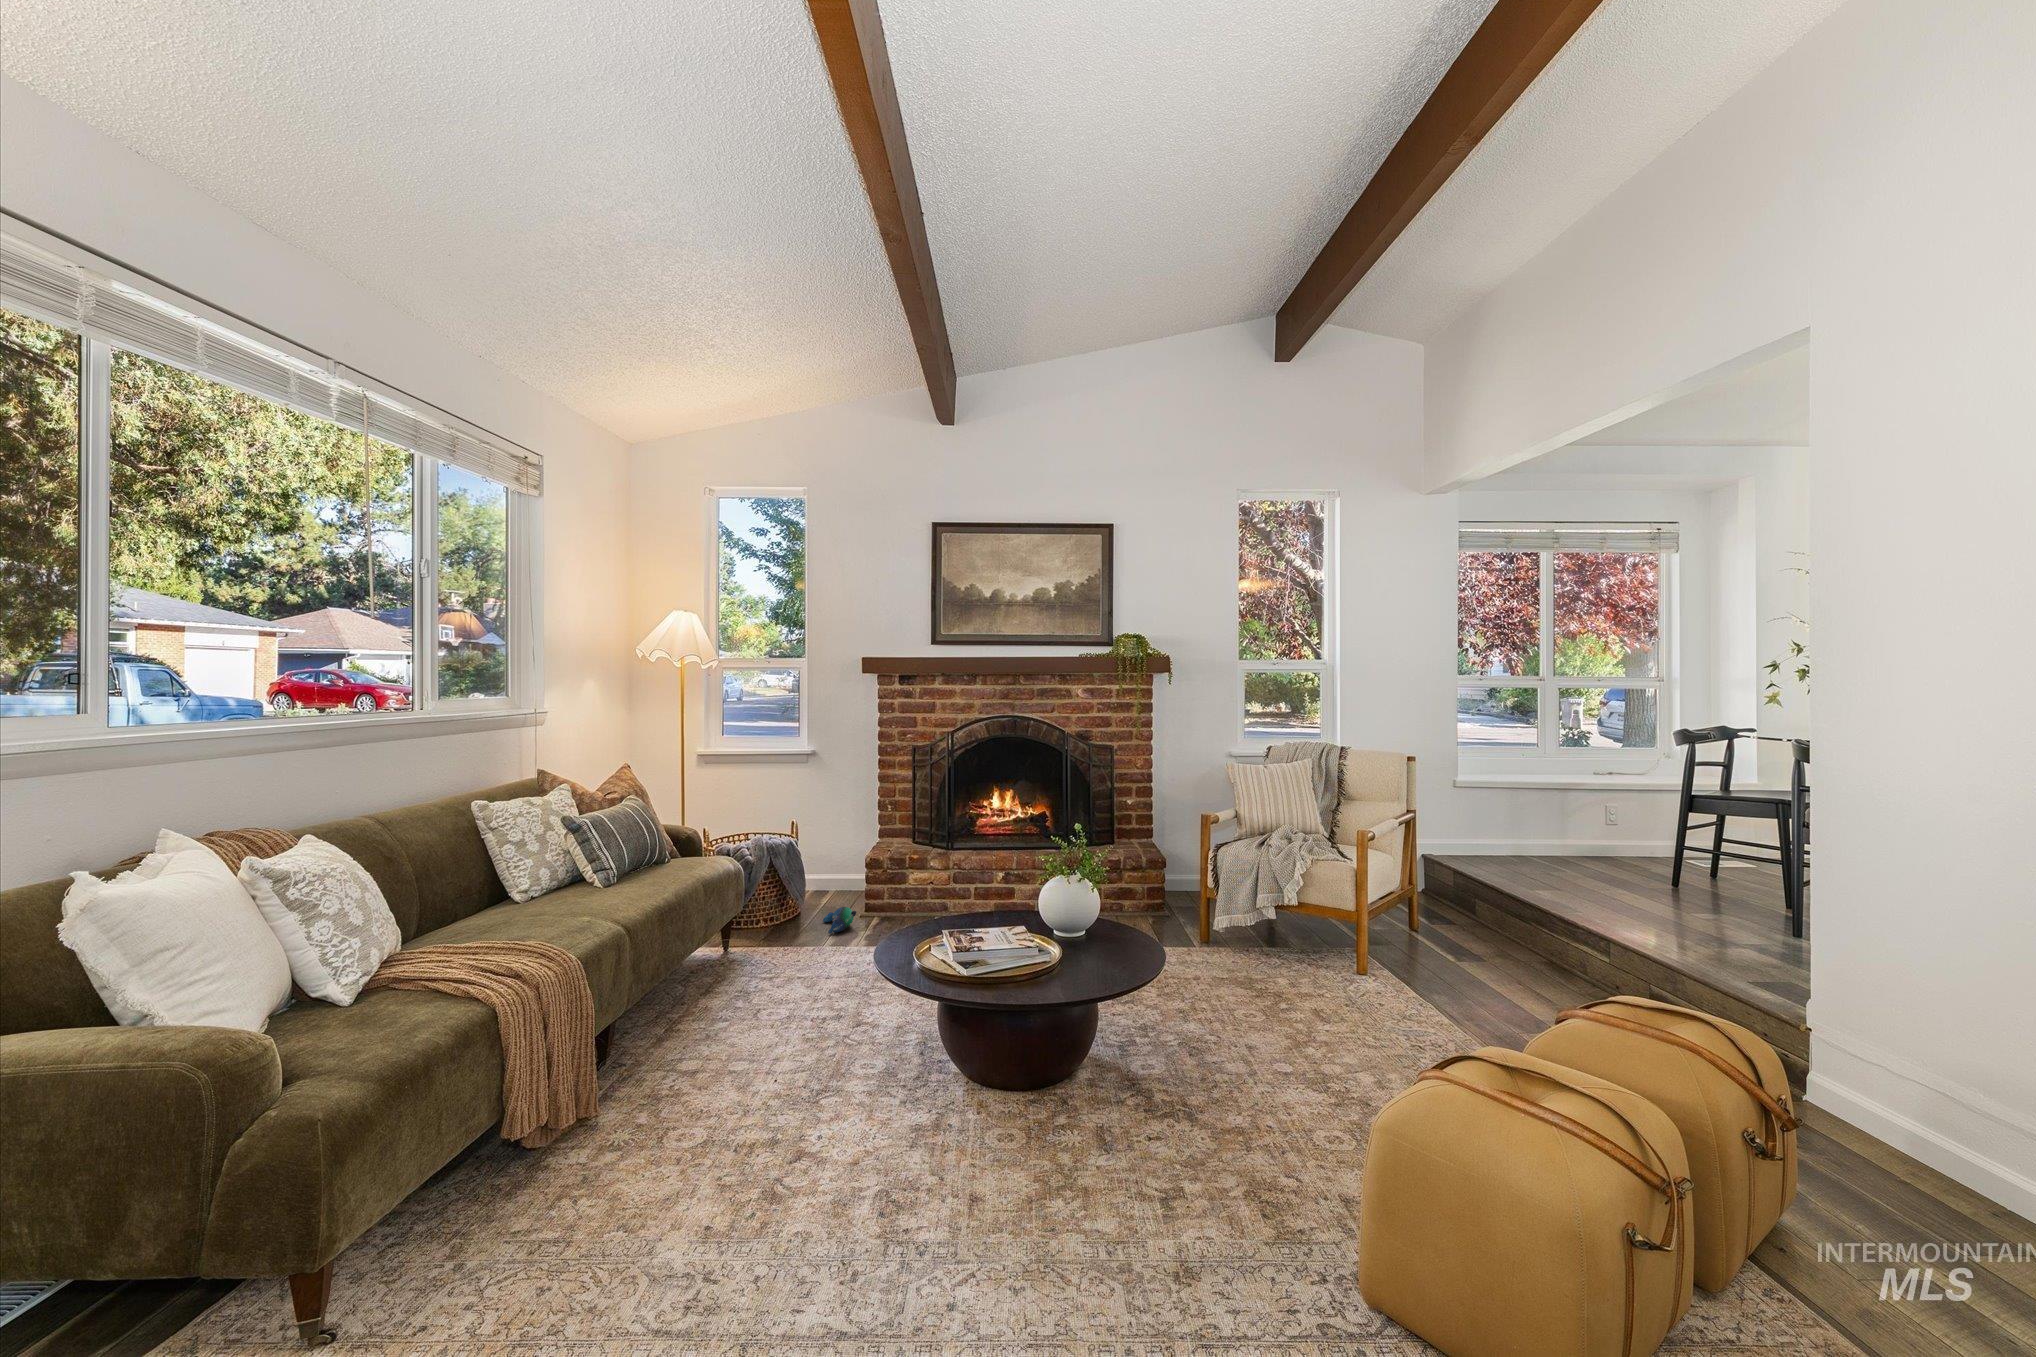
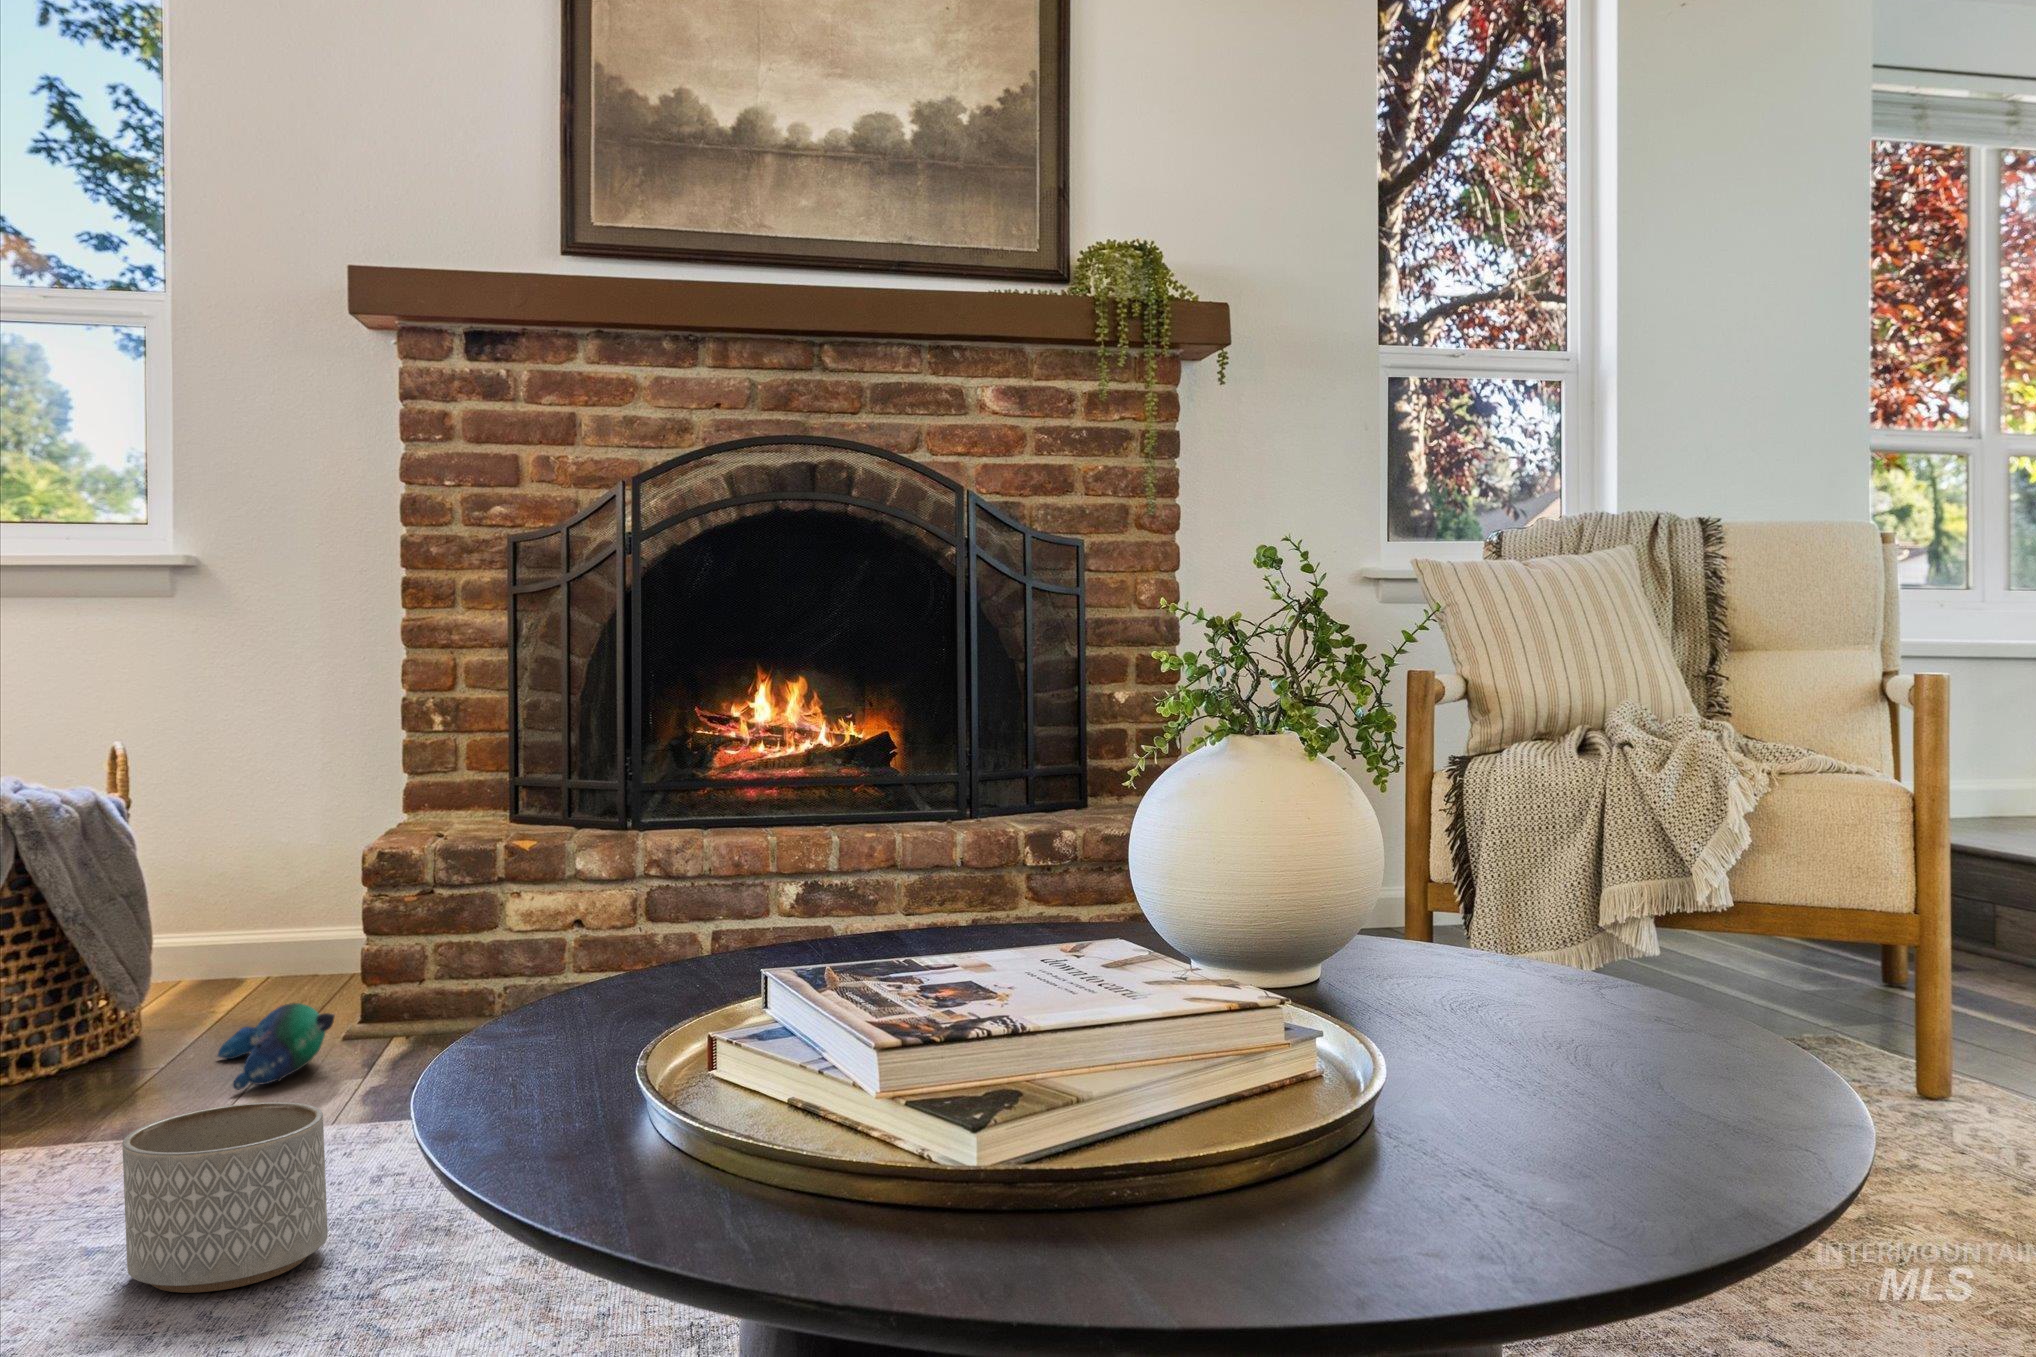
planter: none [809,943,856,991] -> present [122,1102,328,1293]

